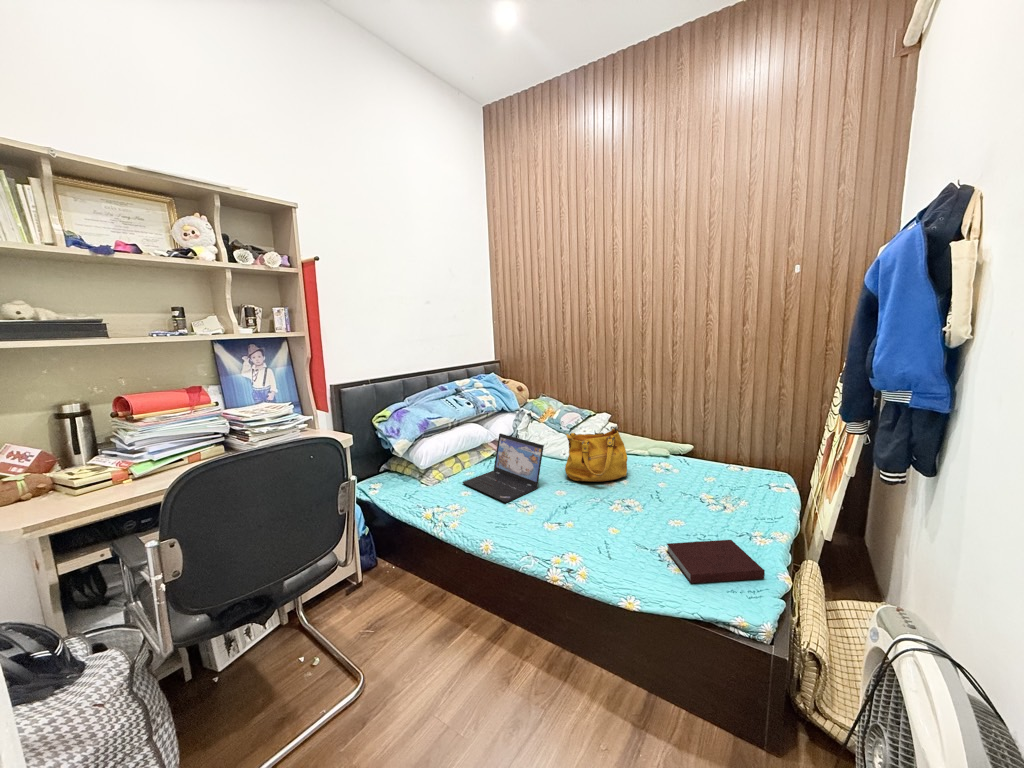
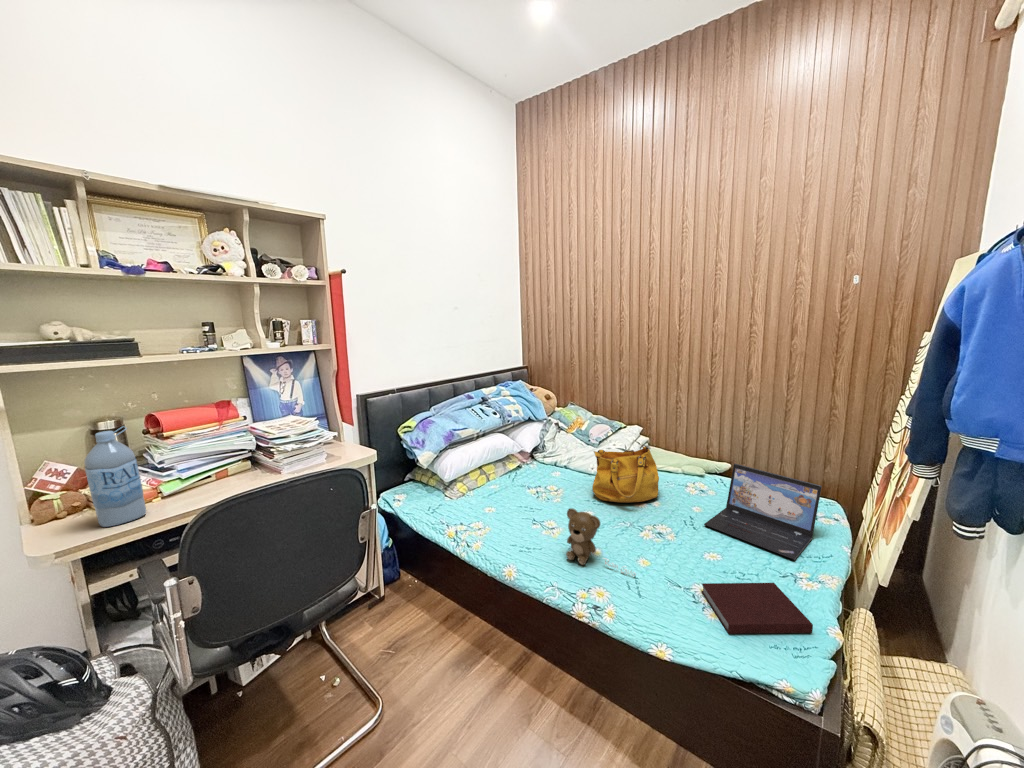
water bottle: none [52,403,119,506] -> present [84,426,146,527]
laptop: present [463,433,544,502] -> present [704,464,822,560]
teddy bear: none [541,482,607,542] -> present [566,508,636,576]

